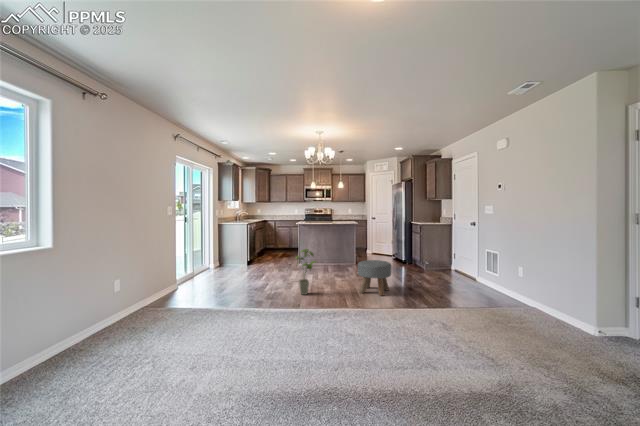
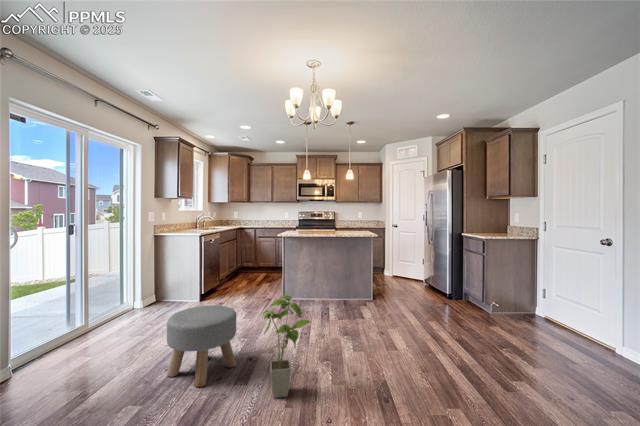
ottoman: present [358,260,392,296] -> present [167,305,237,387]

